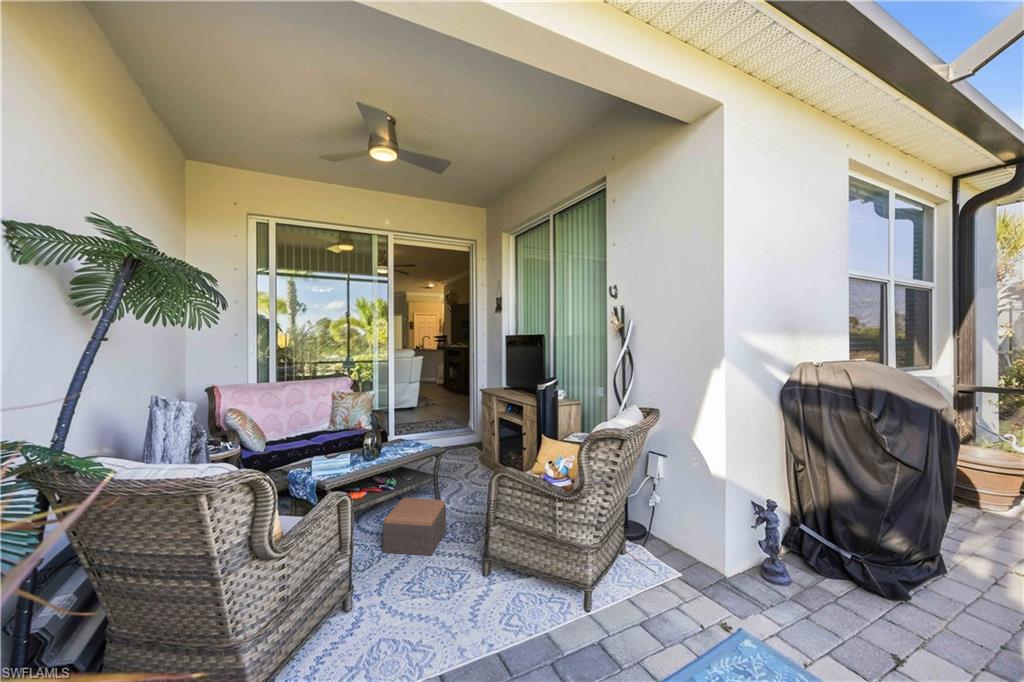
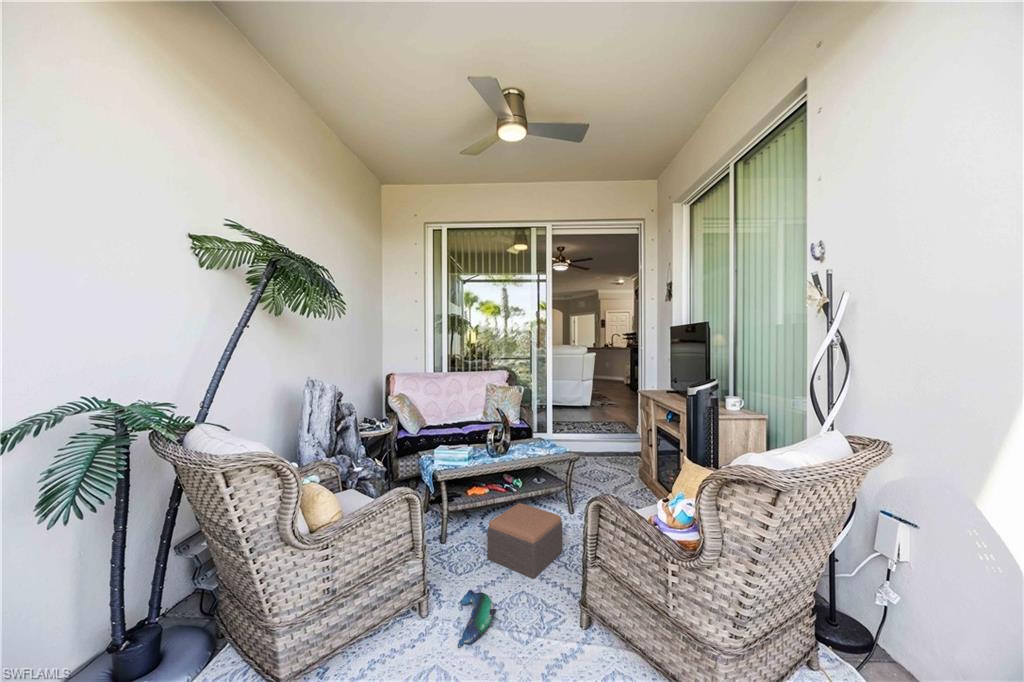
plush toy: none [378,574,419,619] -> present [458,590,496,647]

